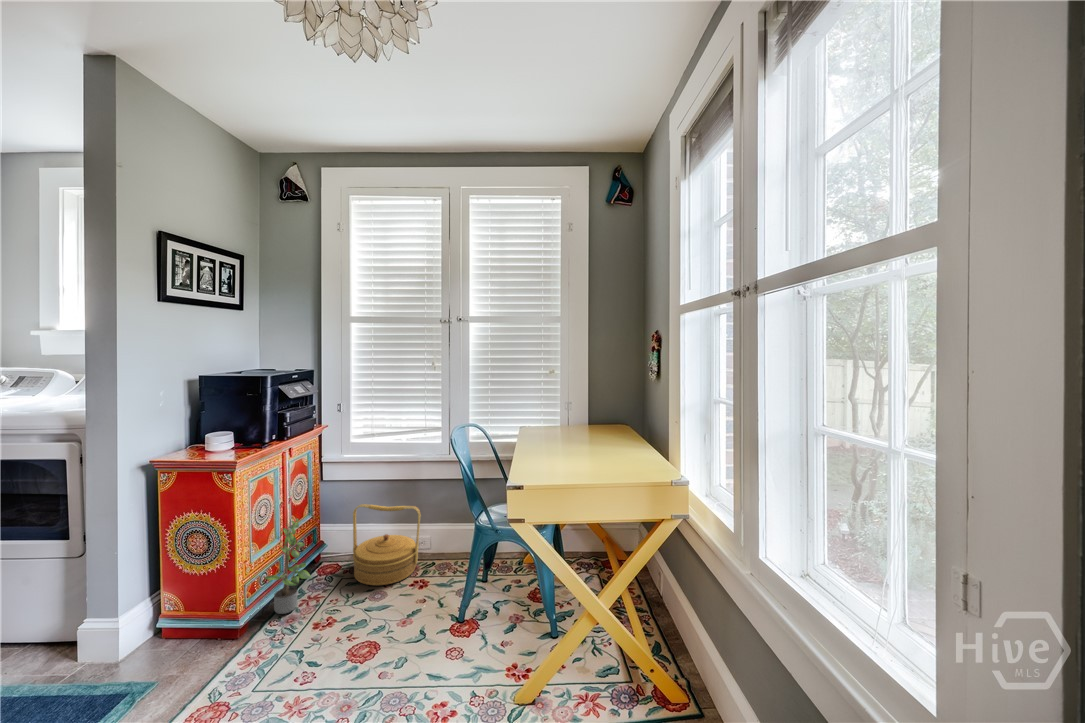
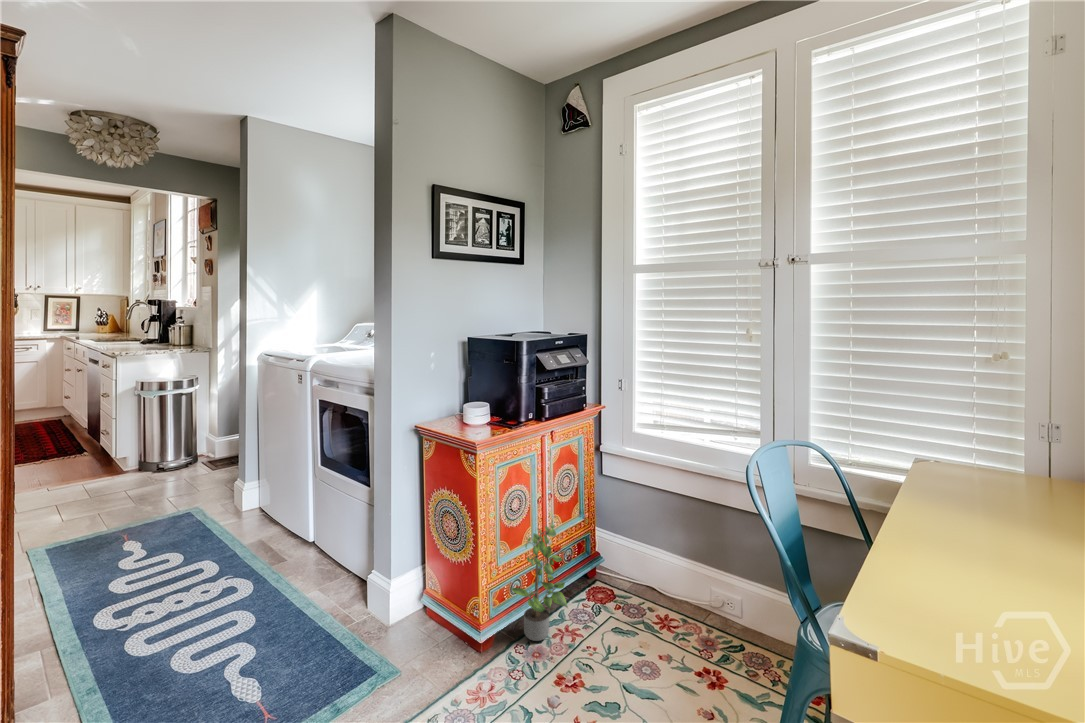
woven basket: present [353,504,421,585] -> none [624,524,720,655]

